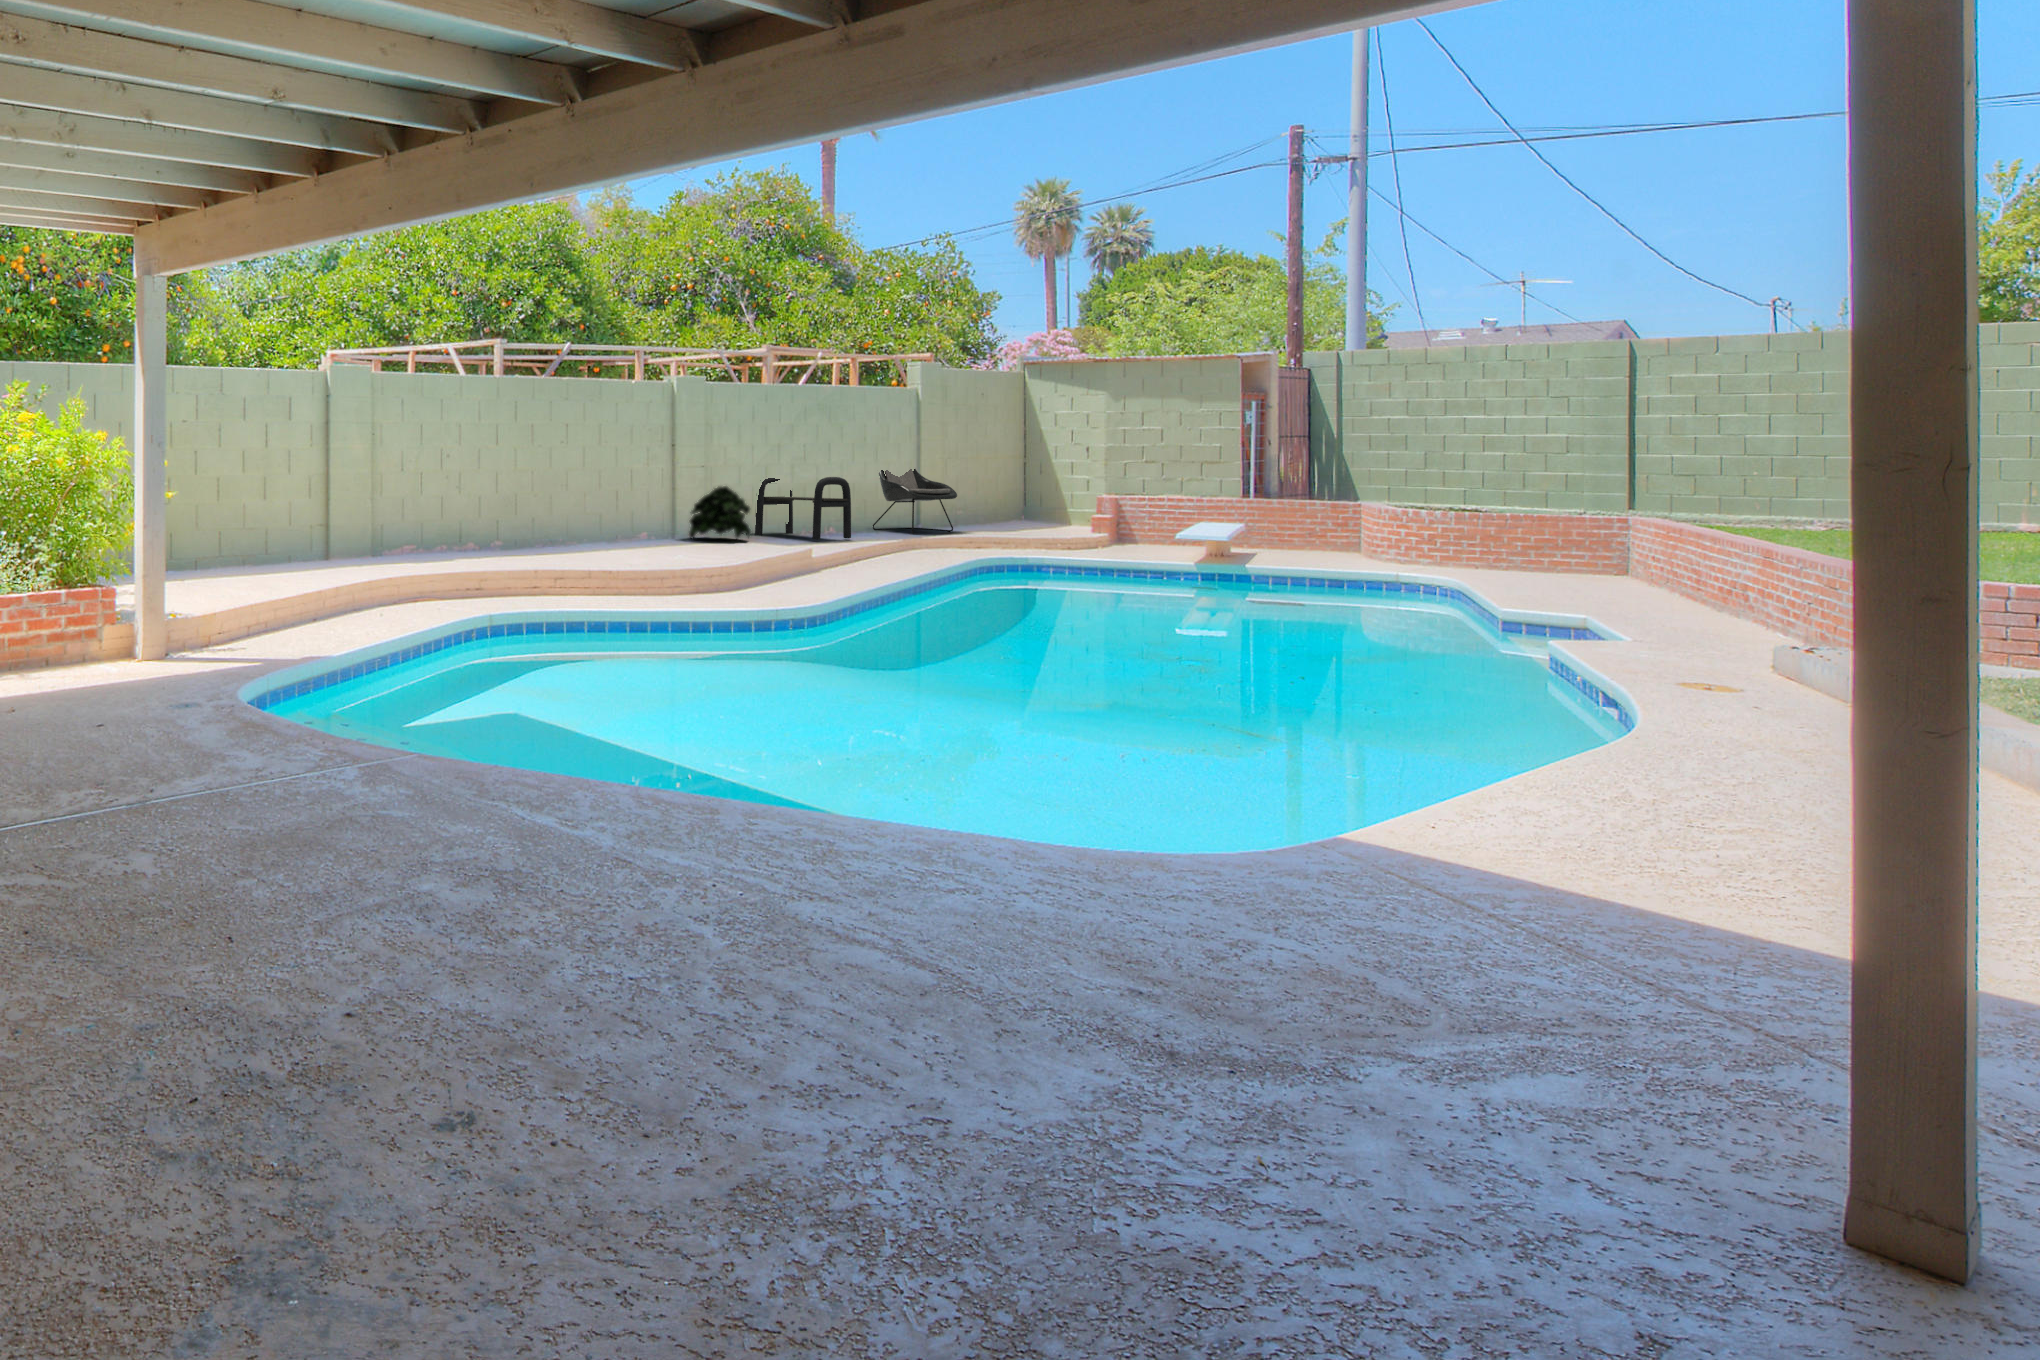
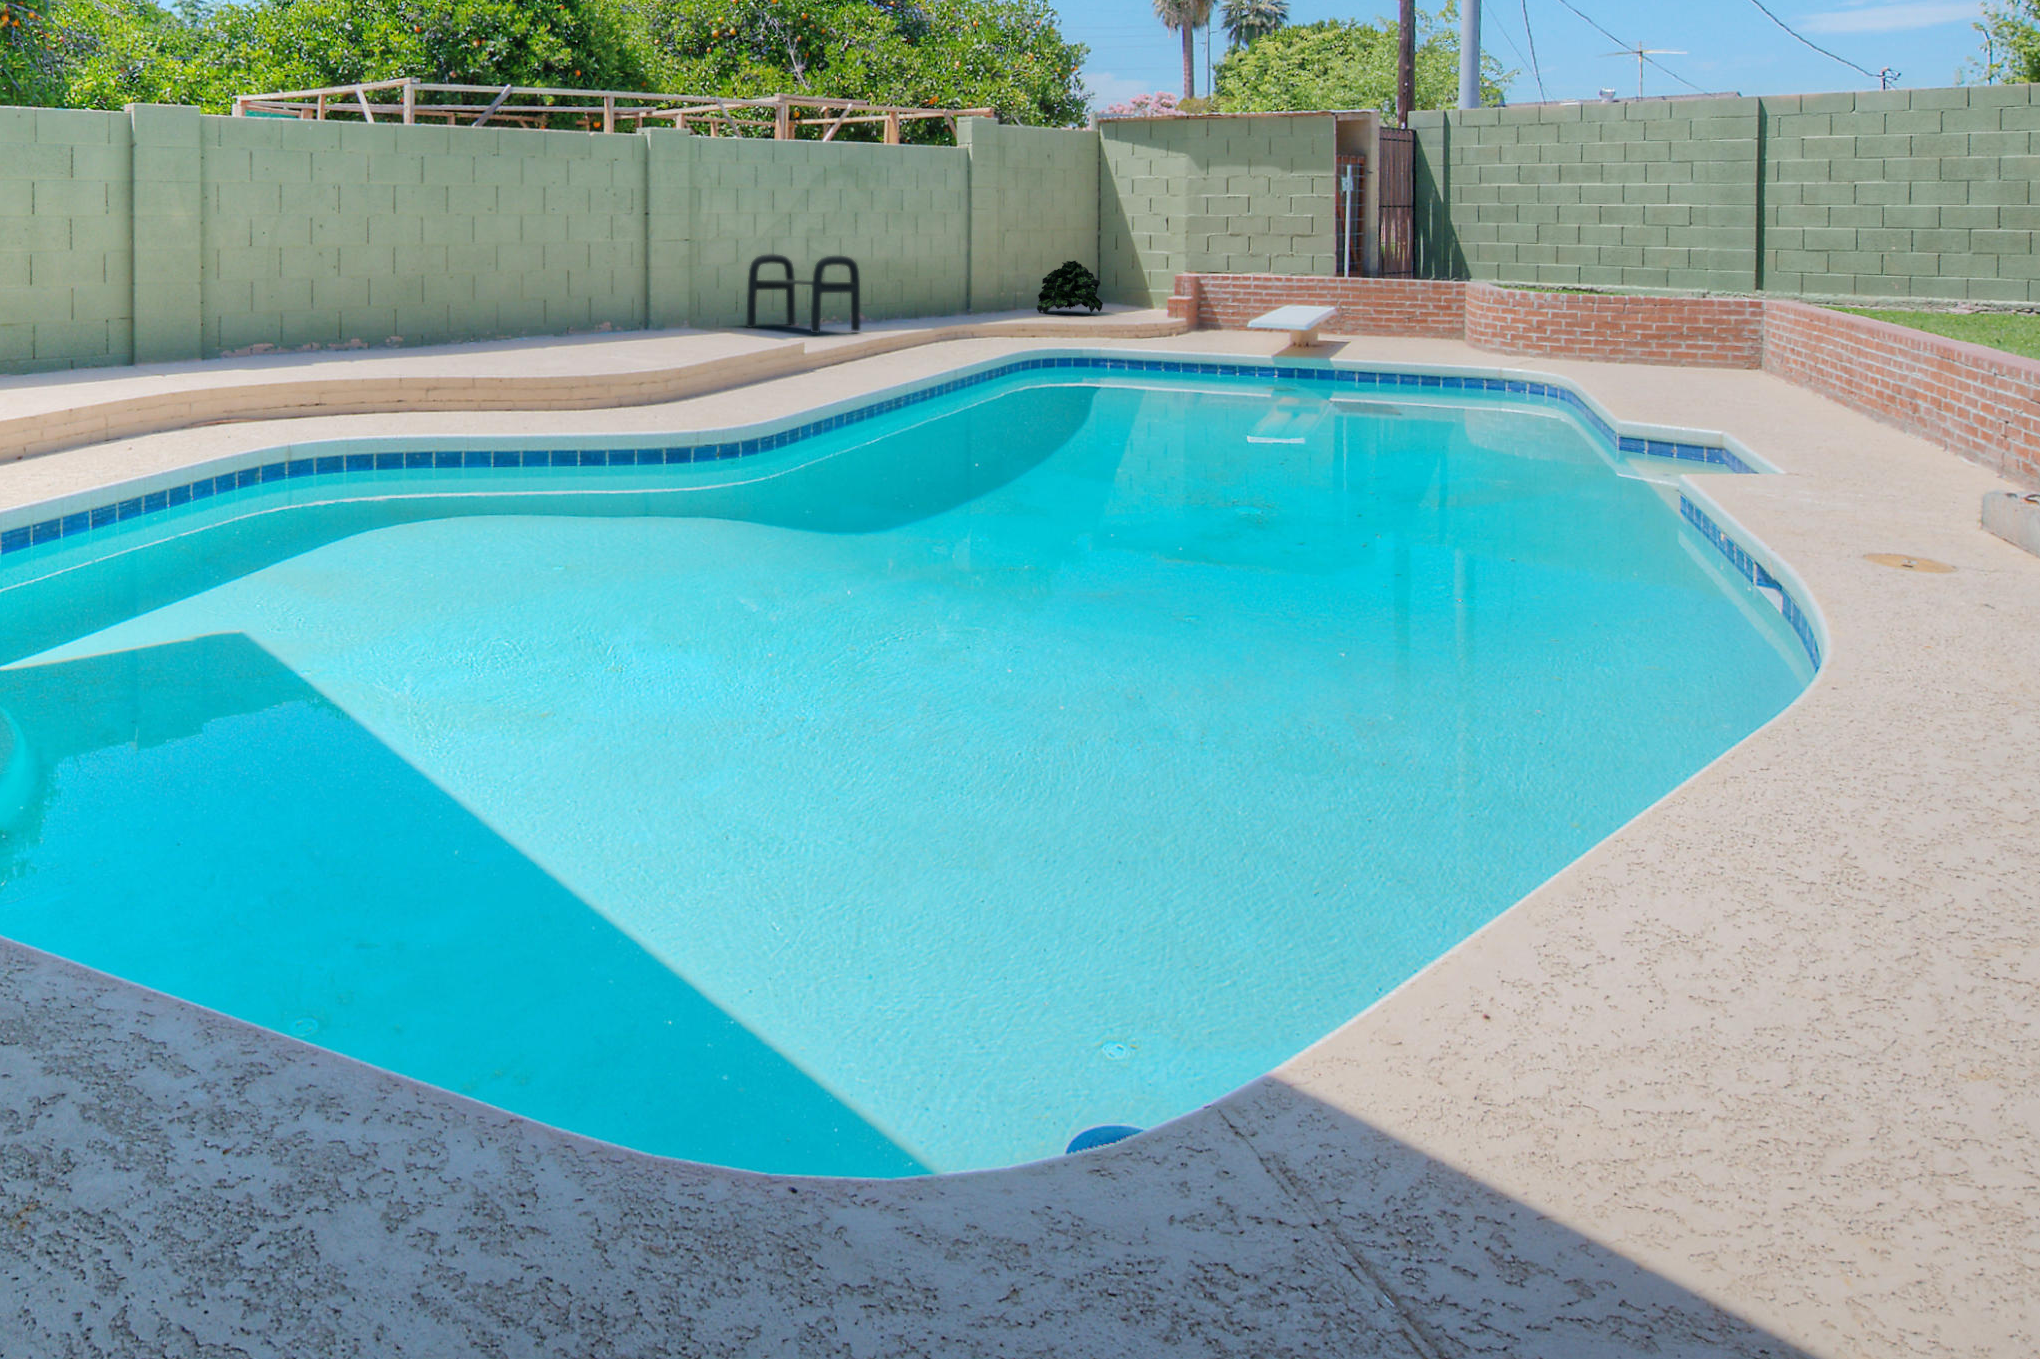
lounge chair: present [873,469,957,533] -> none [897,233,997,324]
potted plant: present [689,486,751,538] -> present [1037,261,1103,313]

